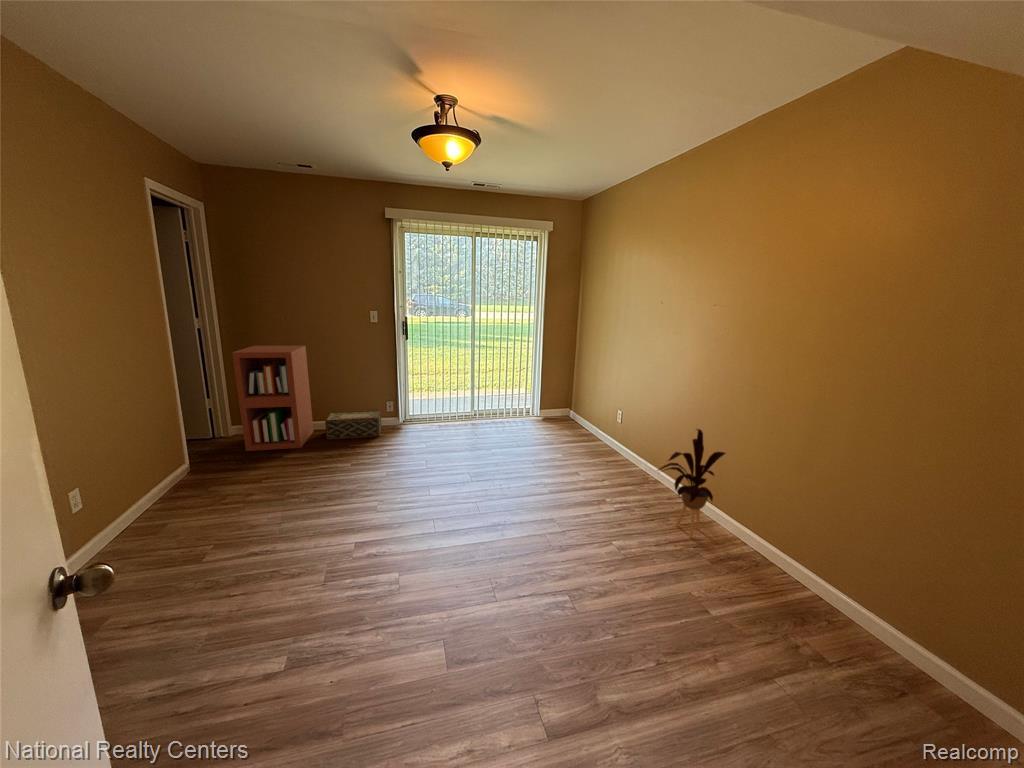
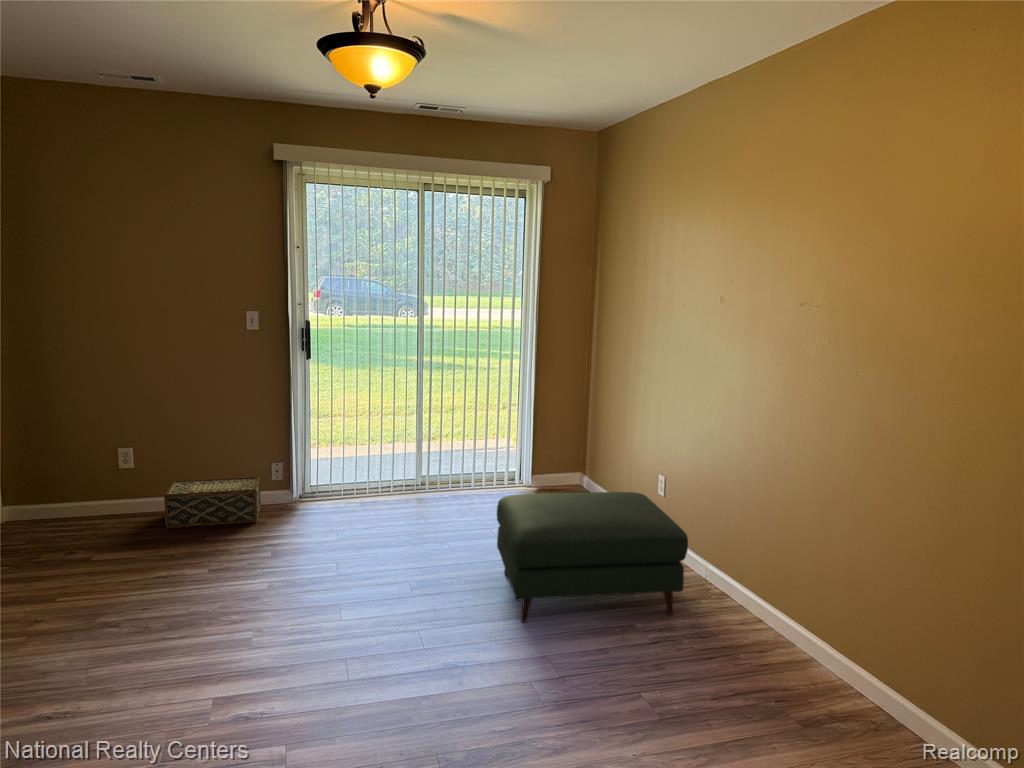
bookshelf: present [232,346,314,451] -> none [11,368,143,549]
ottoman: none [521,420,639,498] -> present [497,492,688,623]
house plant: present [657,429,726,538] -> none [710,504,825,685]

